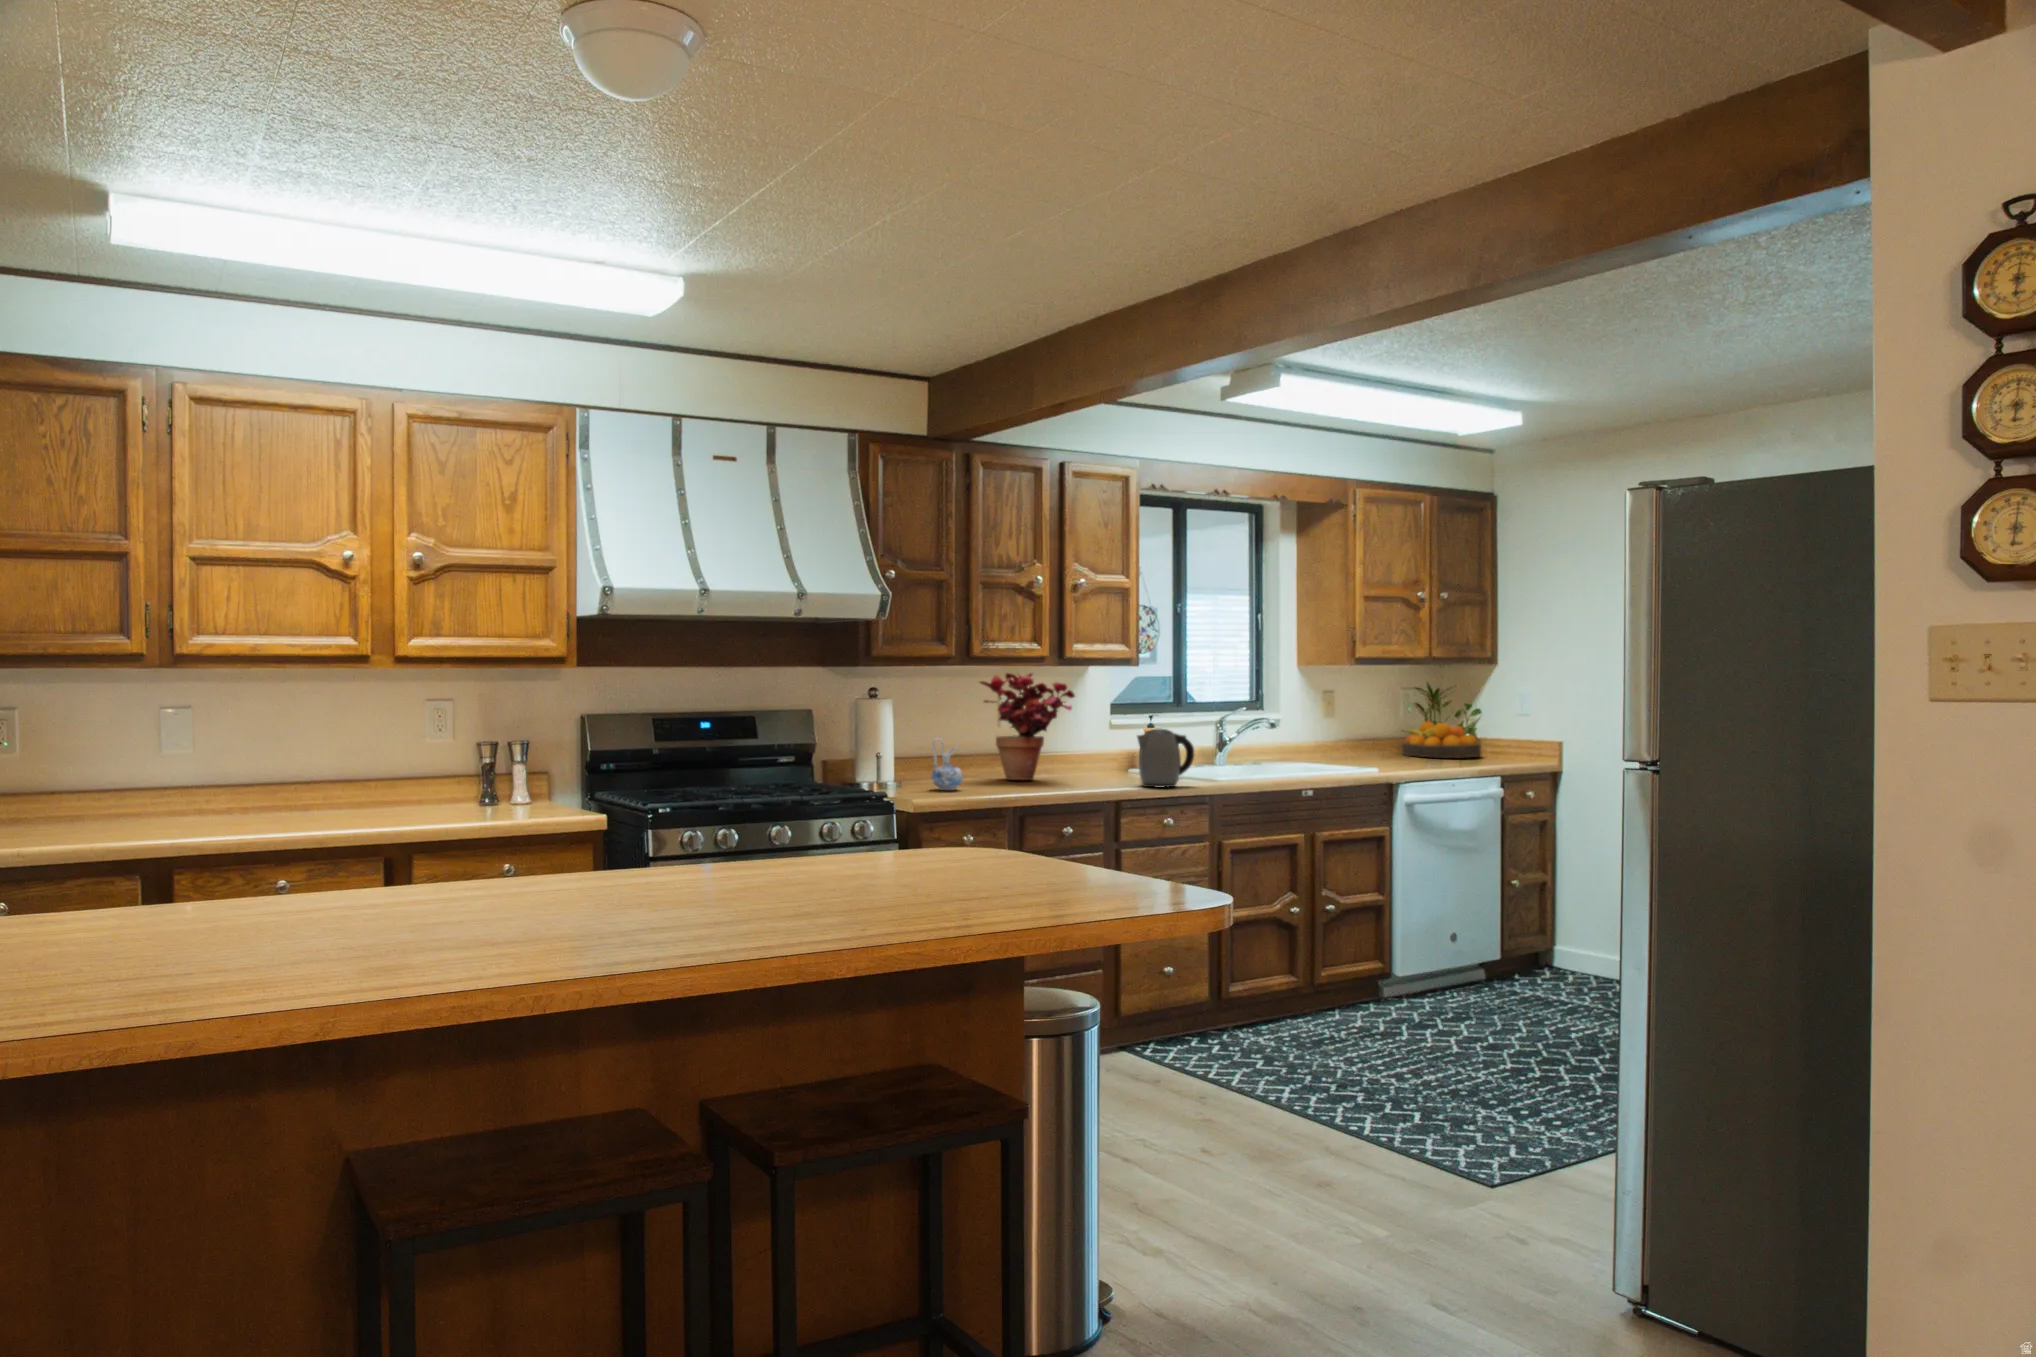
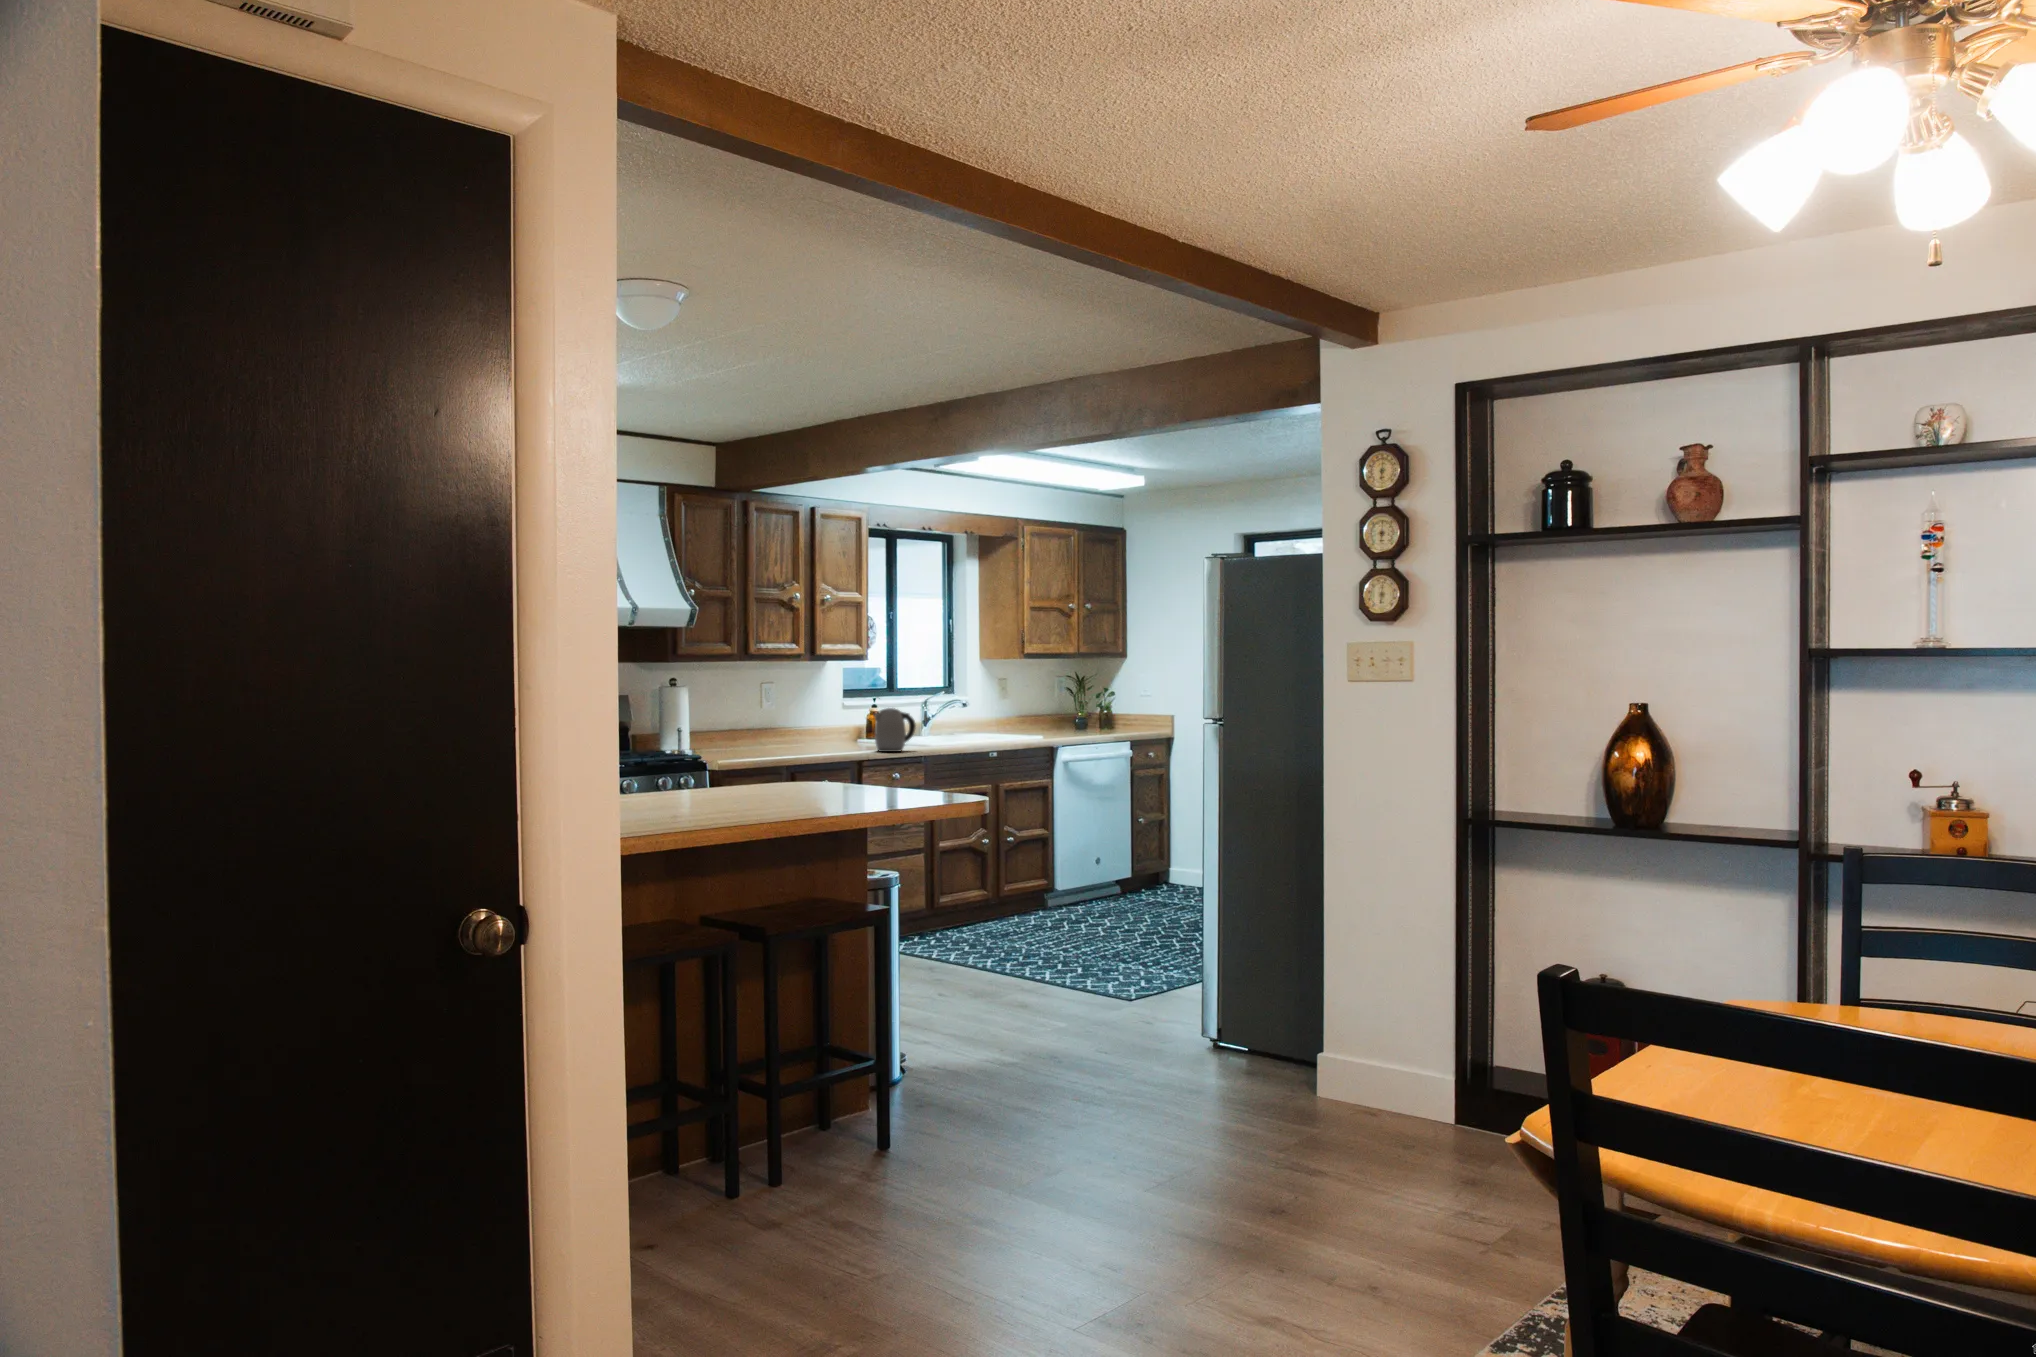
potted plant: present [980,673,1075,780] -> none [752,667,827,749]
fruit bowl: present [1402,722,1480,758] -> none [1057,702,1115,729]
ceramic pitcher: present [932,738,963,790] -> none [722,717,746,756]

